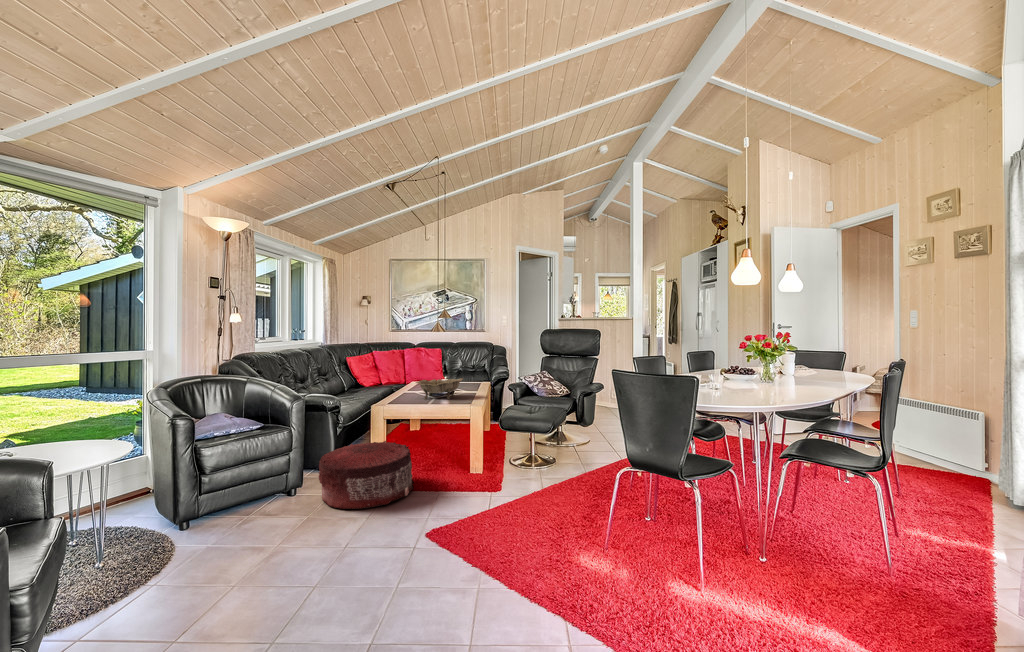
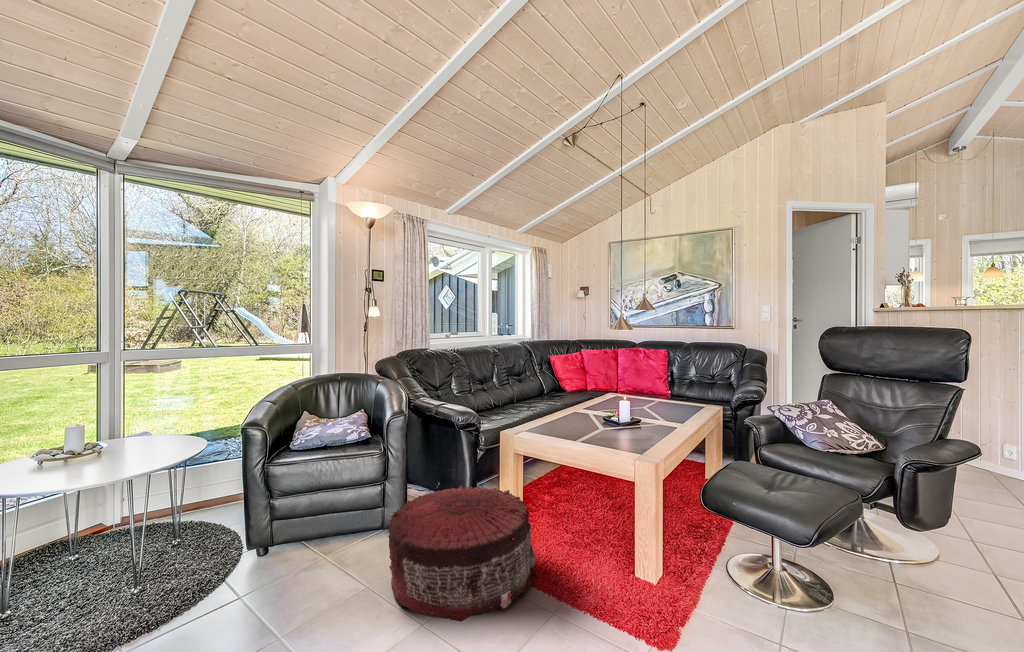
decorative bowl: present [416,378,463,399] -> none [579,396,655,433]

